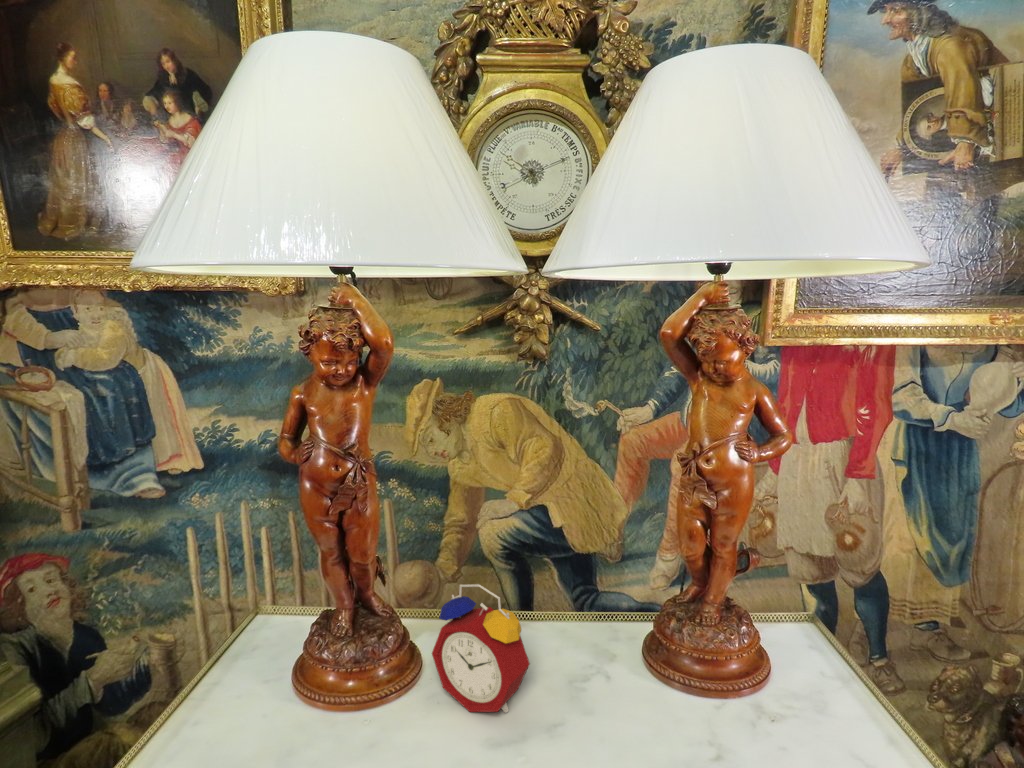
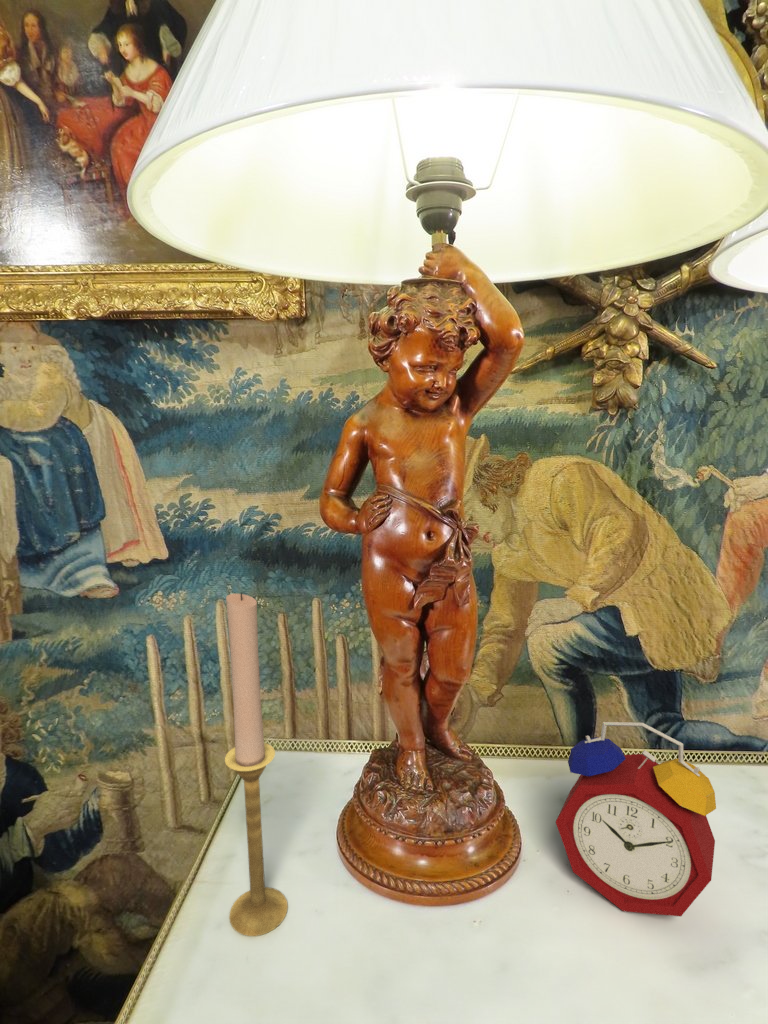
candlestick: none [198,498,247,726] -> present [225,593,288,936]

